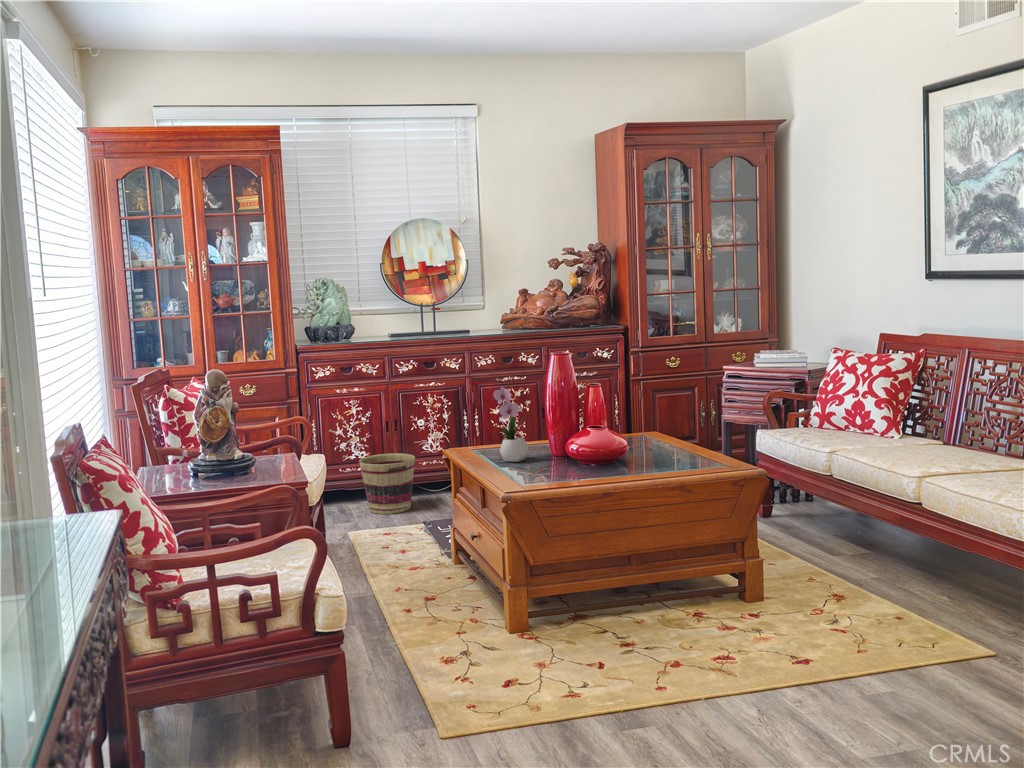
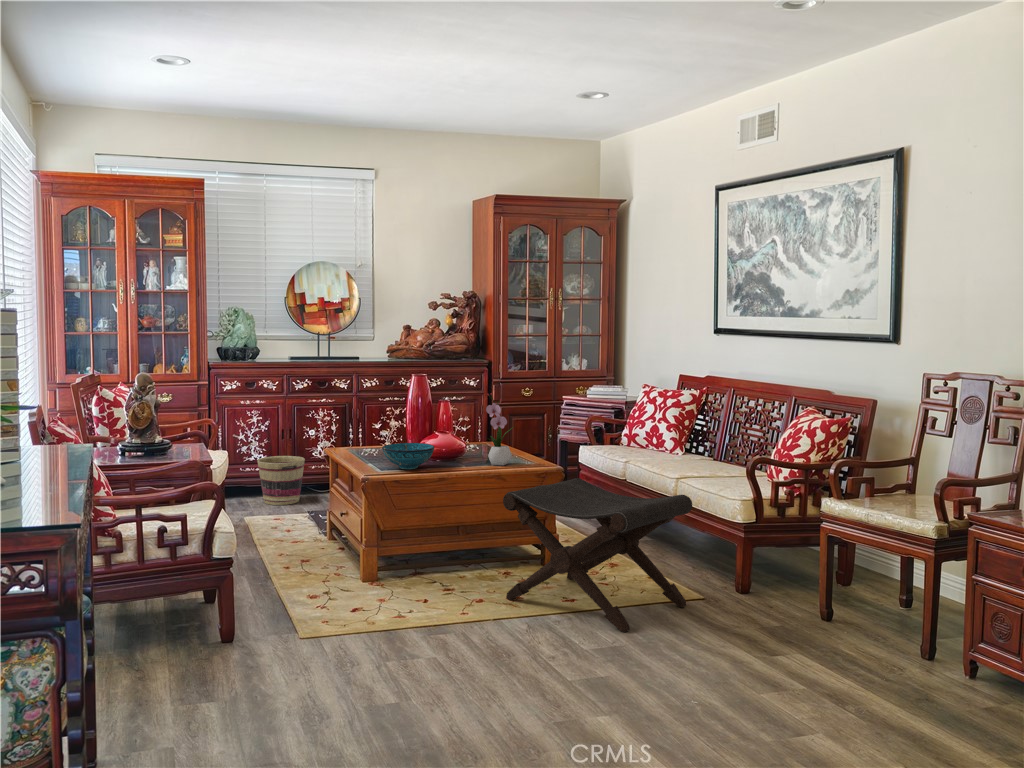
flower arrangement: present [493,375,530,462] -> present [486,393,512,466]
decorative bowl: none [523,444,592,481] -> present [382,443,435,469]
footstool: none [698,486,971,715] -> present [503,478,692,632]

